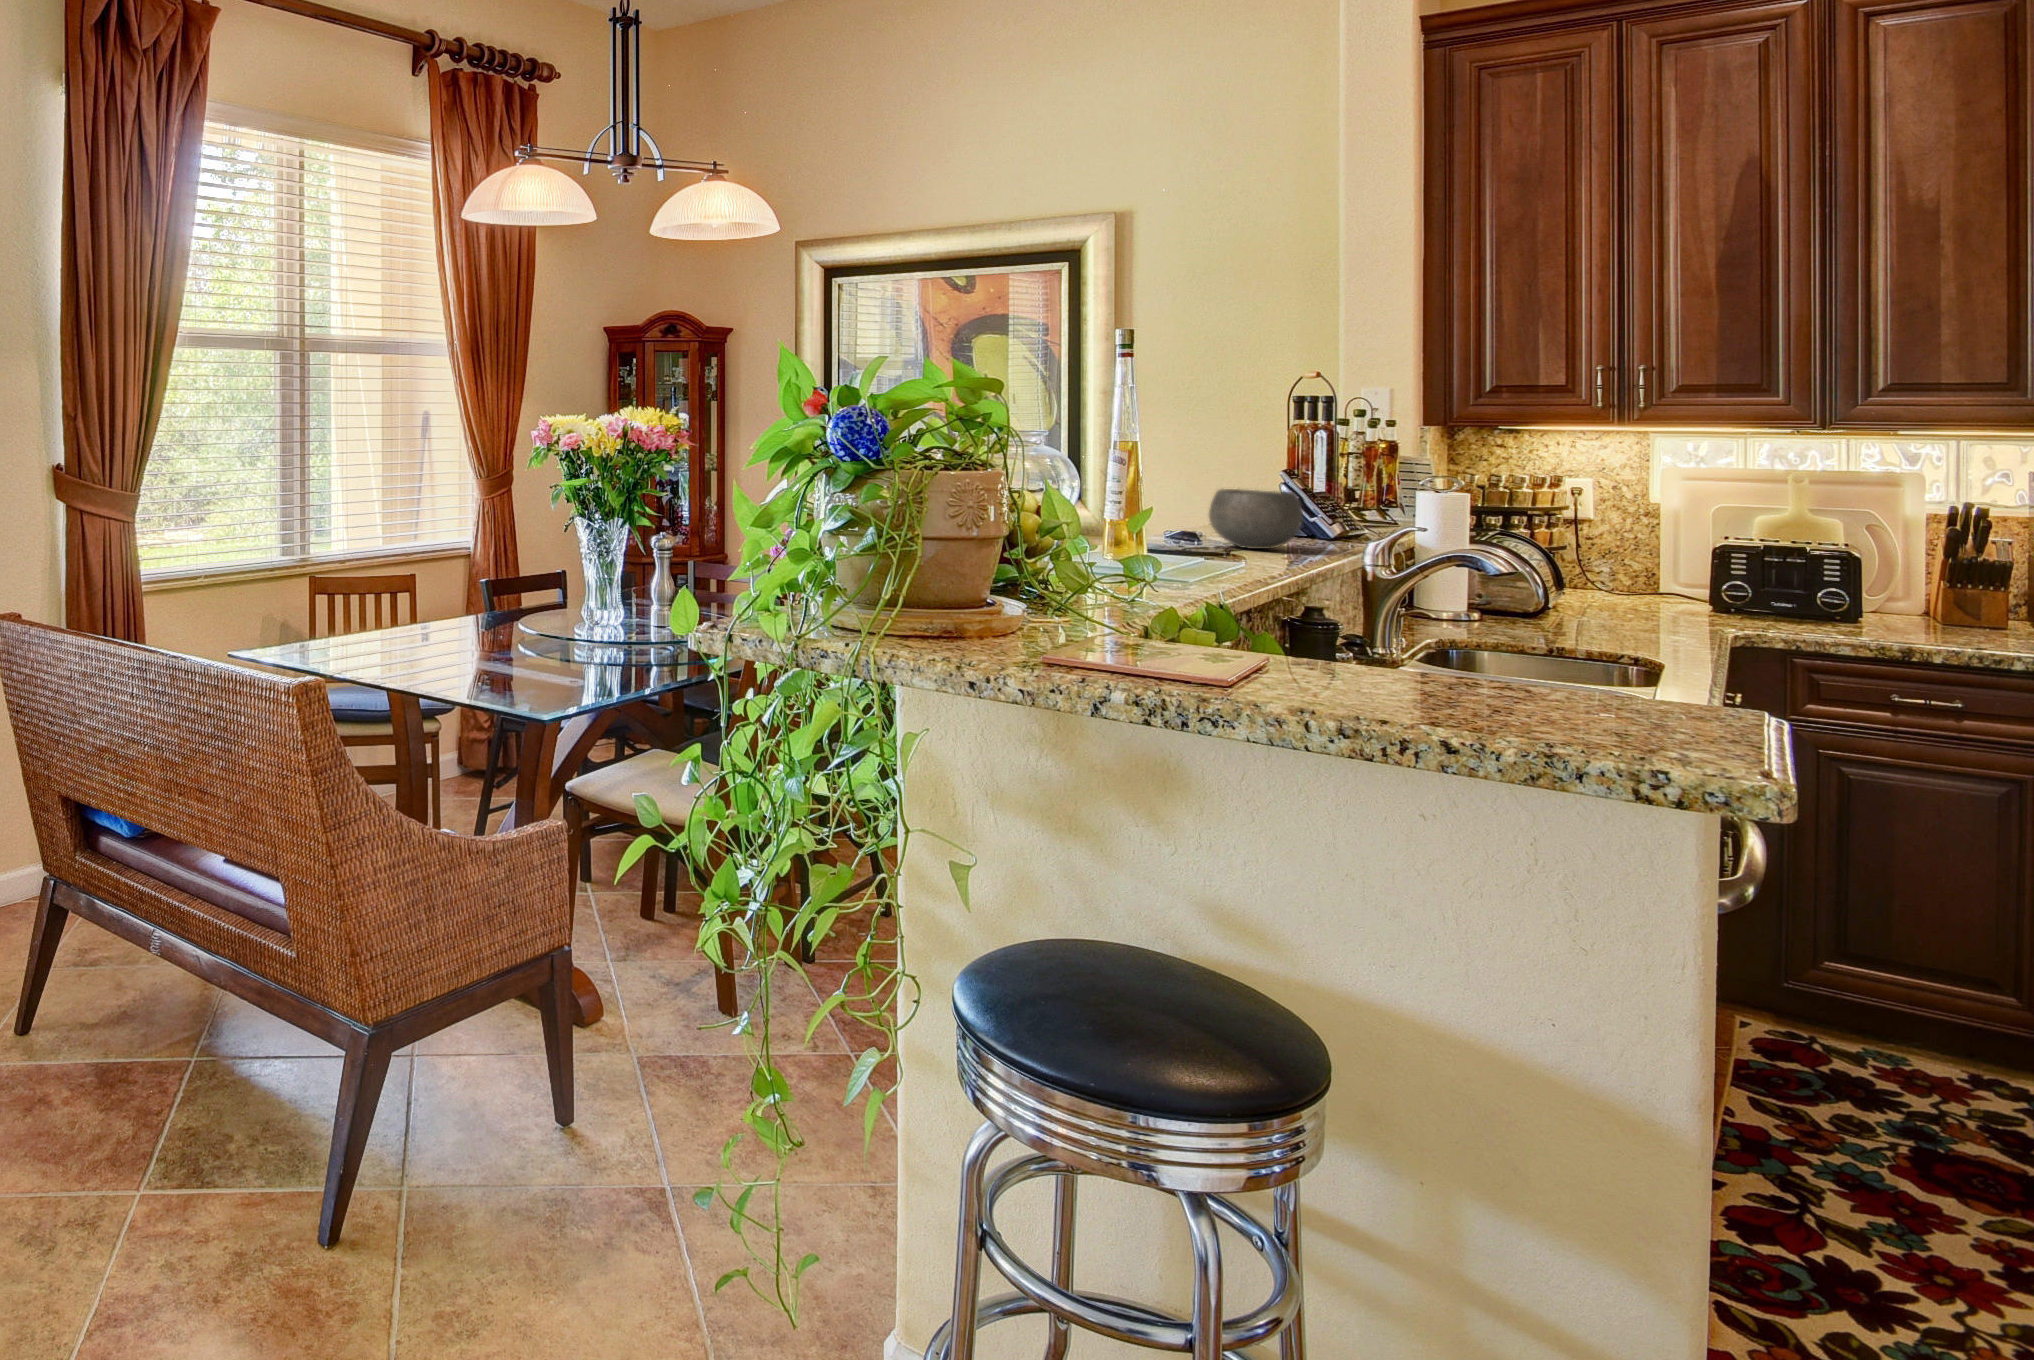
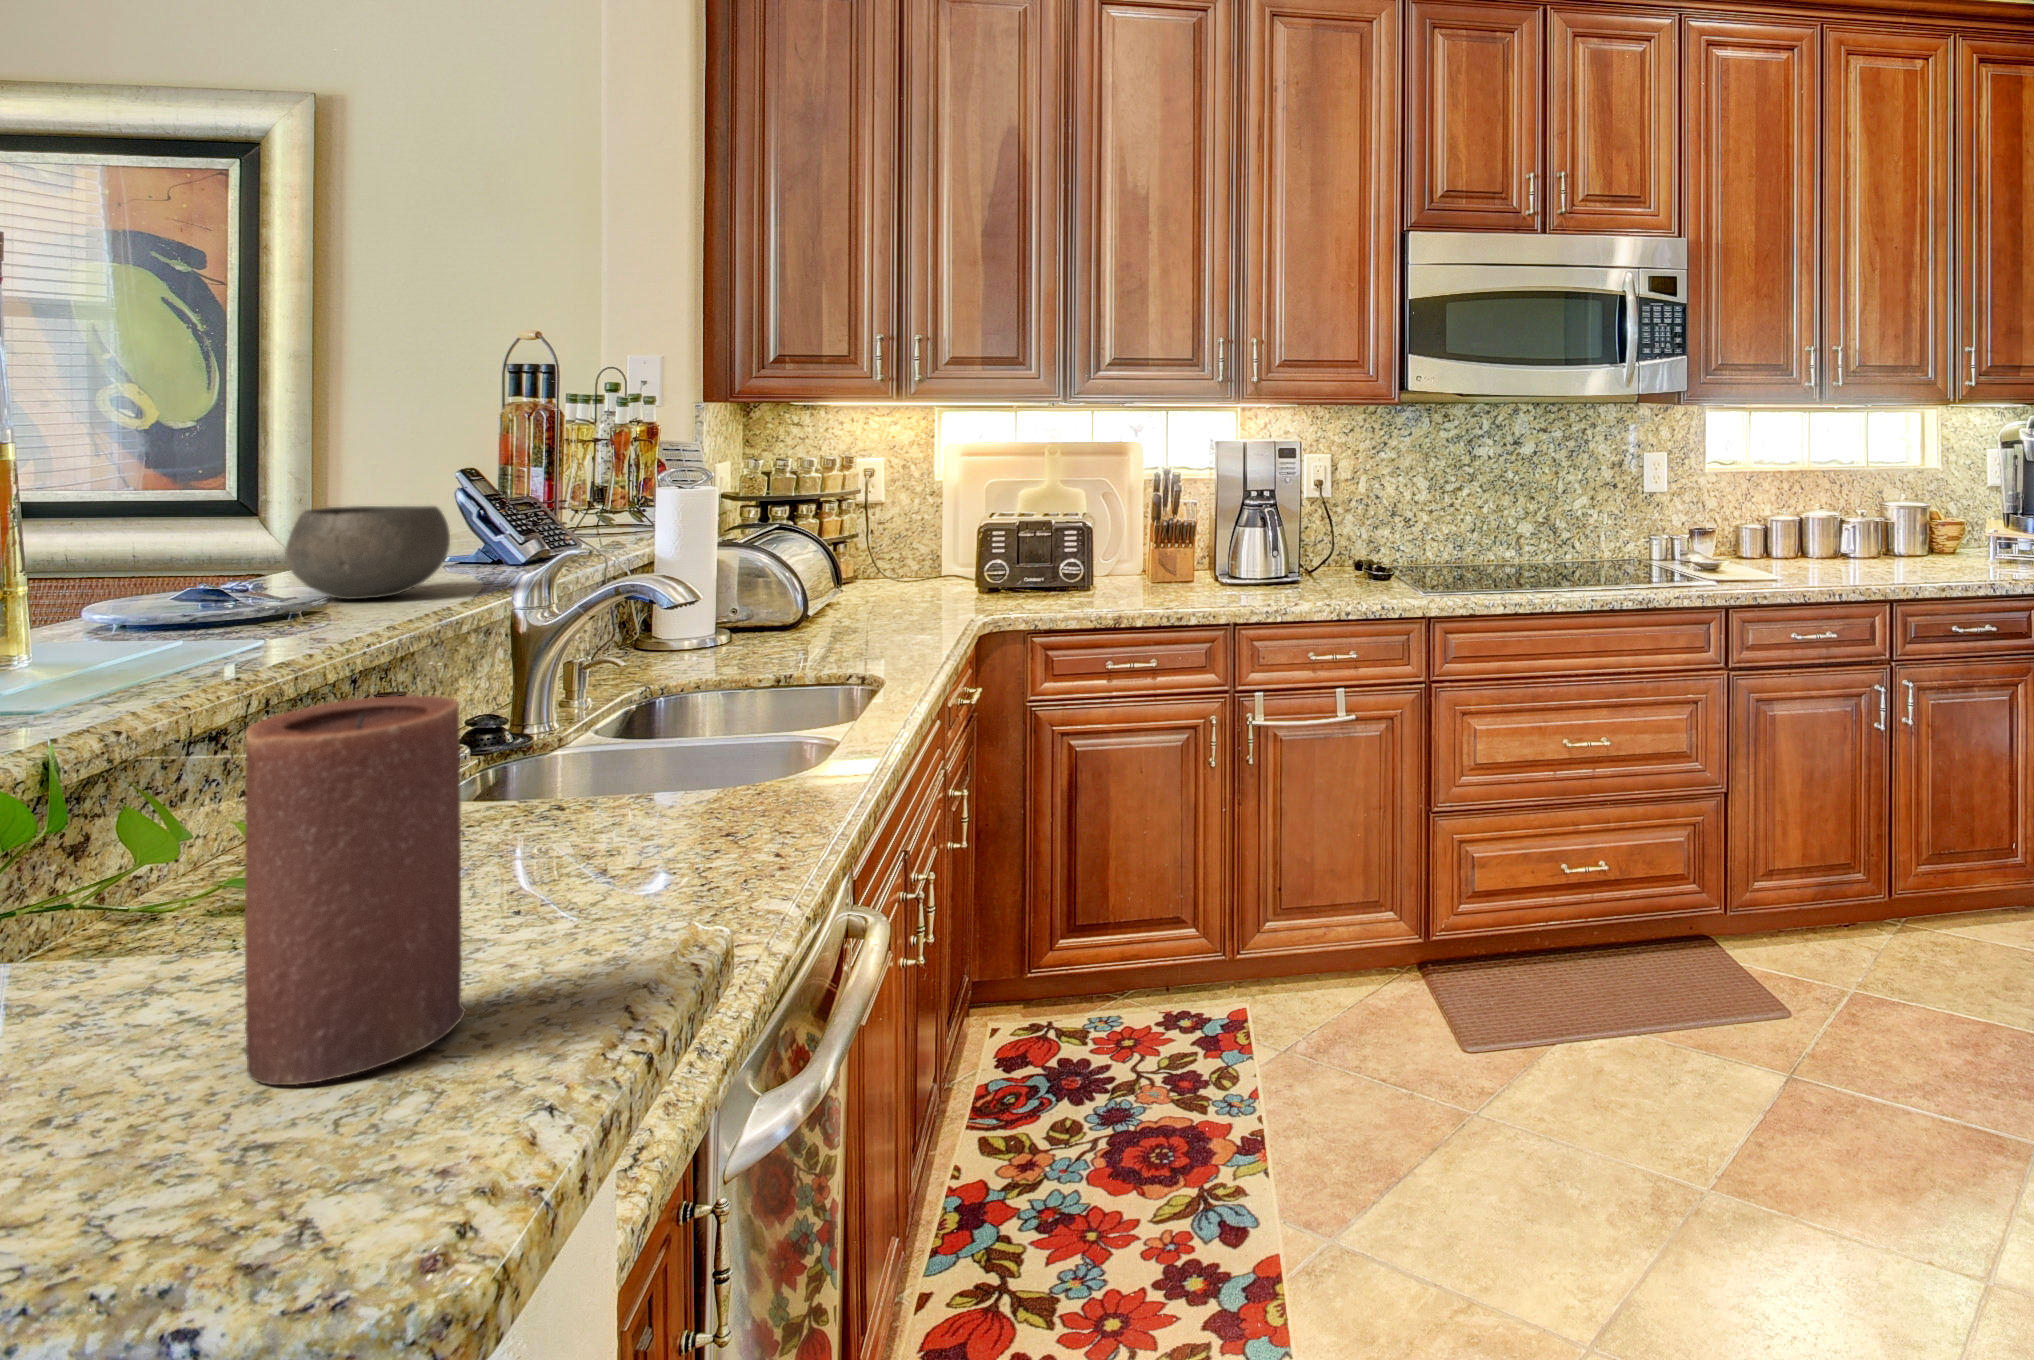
candle: none [1544,565,1651,740] -> present [245,695,465,1085]

